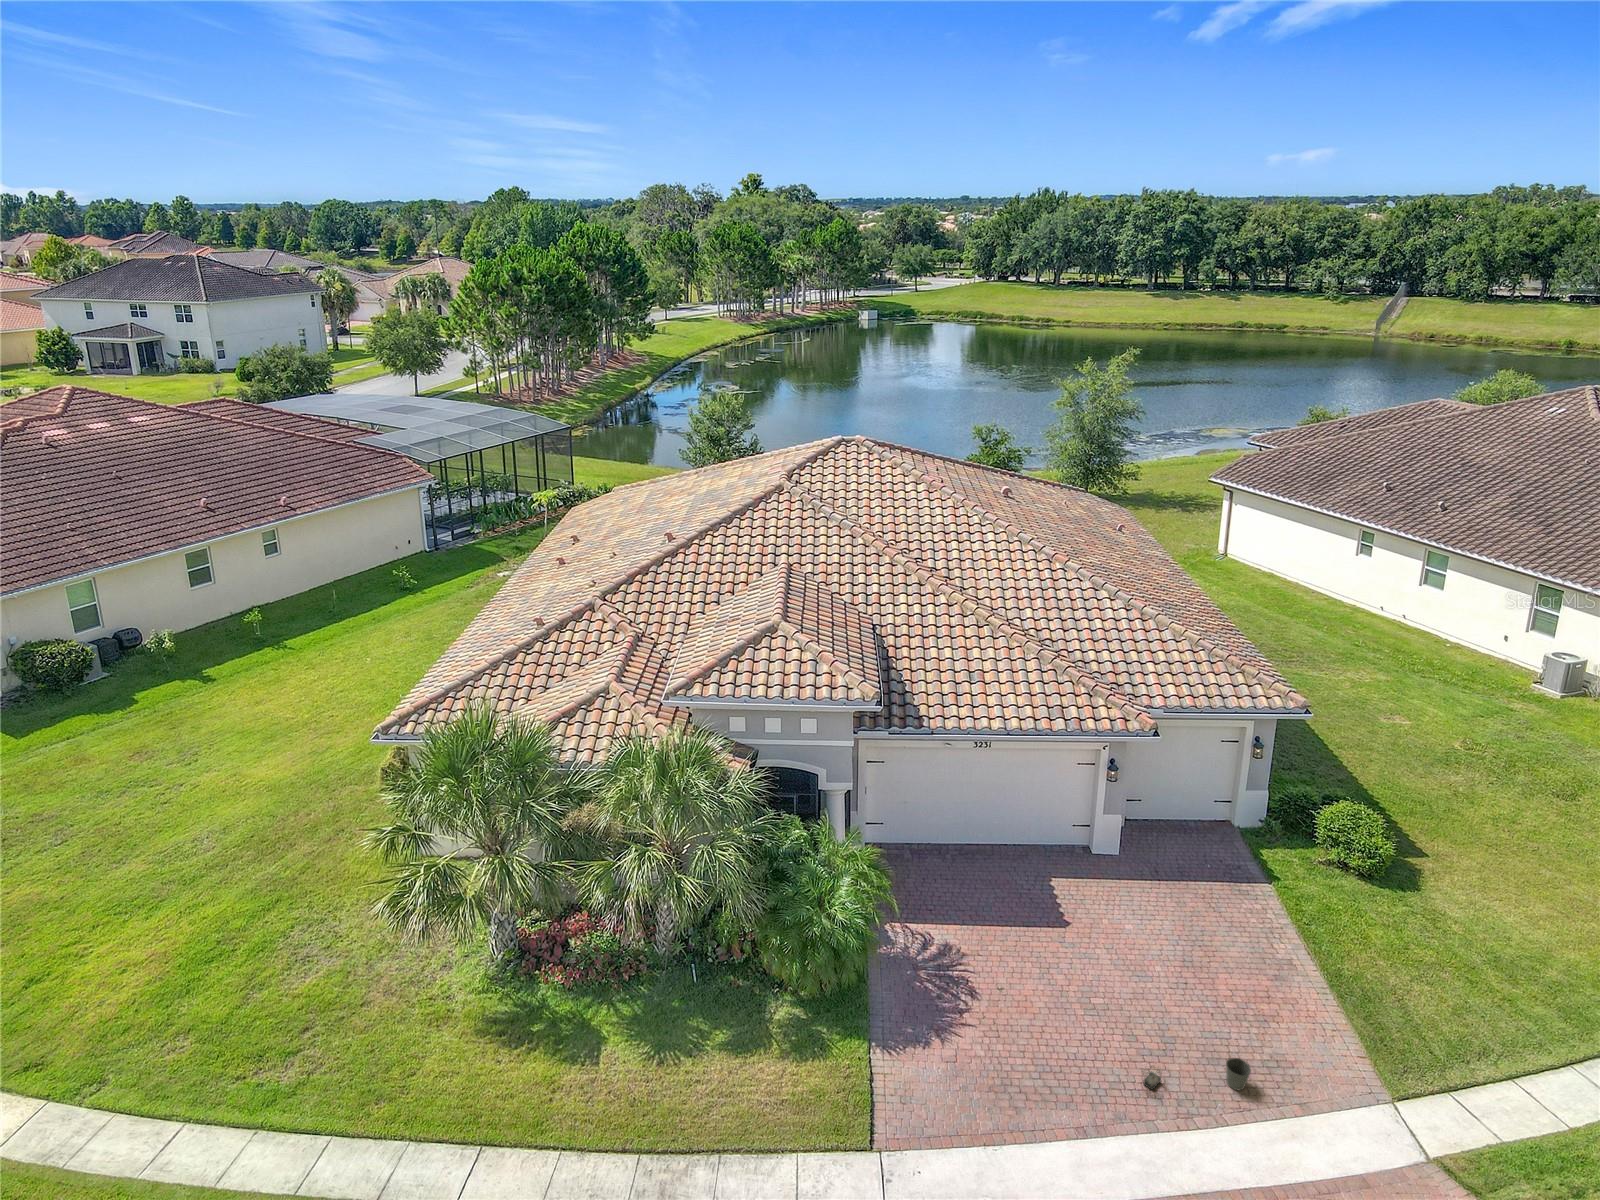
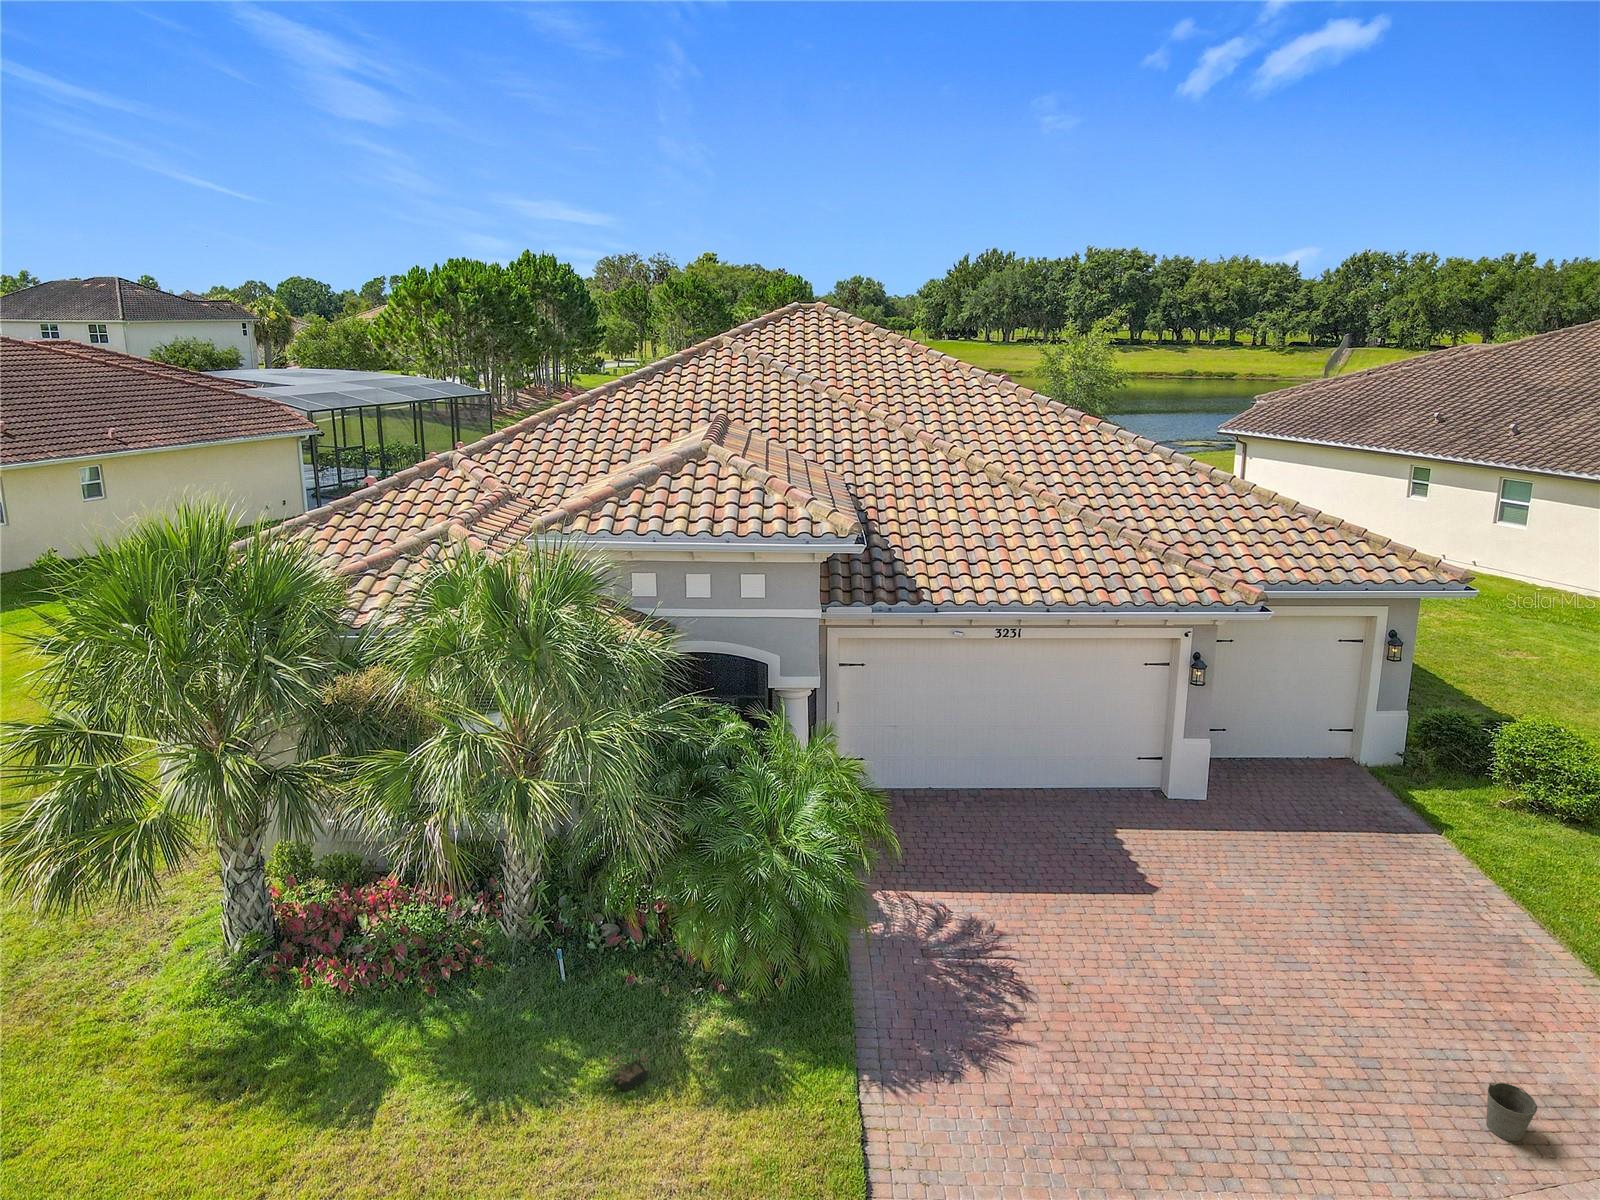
decorative plant: present [1142,1065,1162,1090] -> present [607,1049,648,1092]

